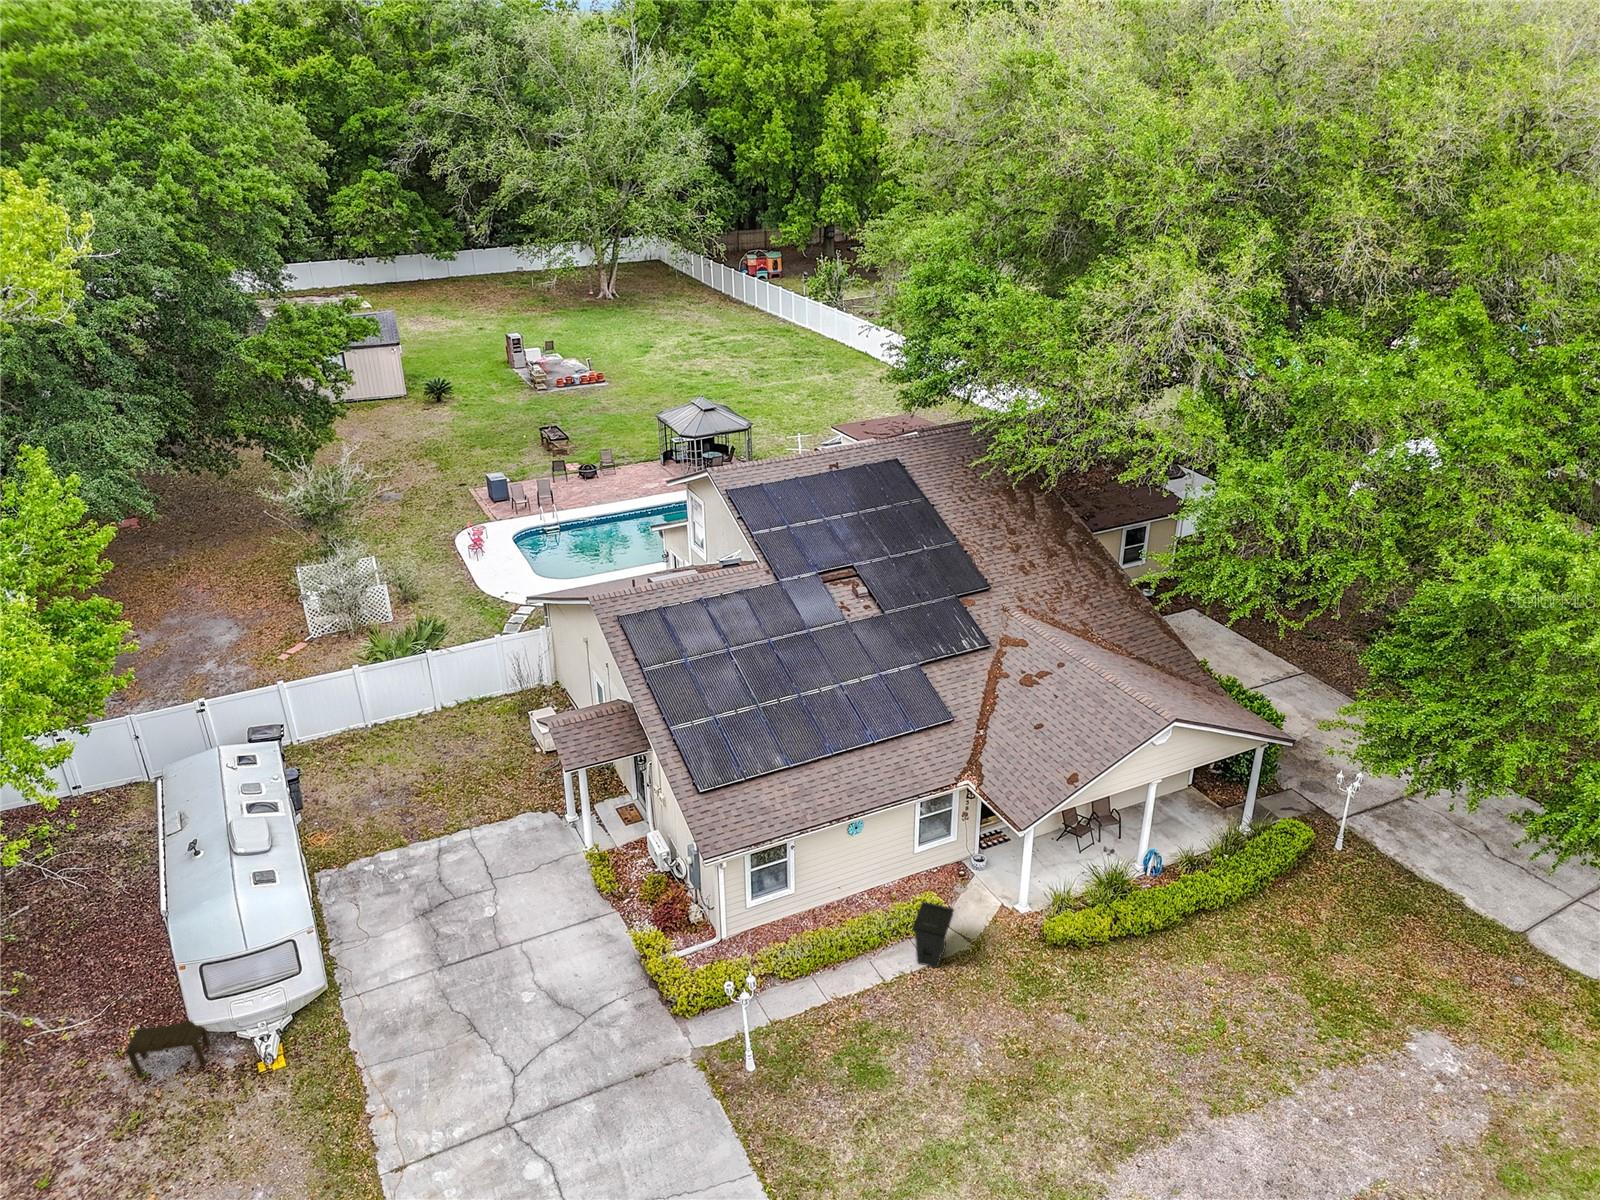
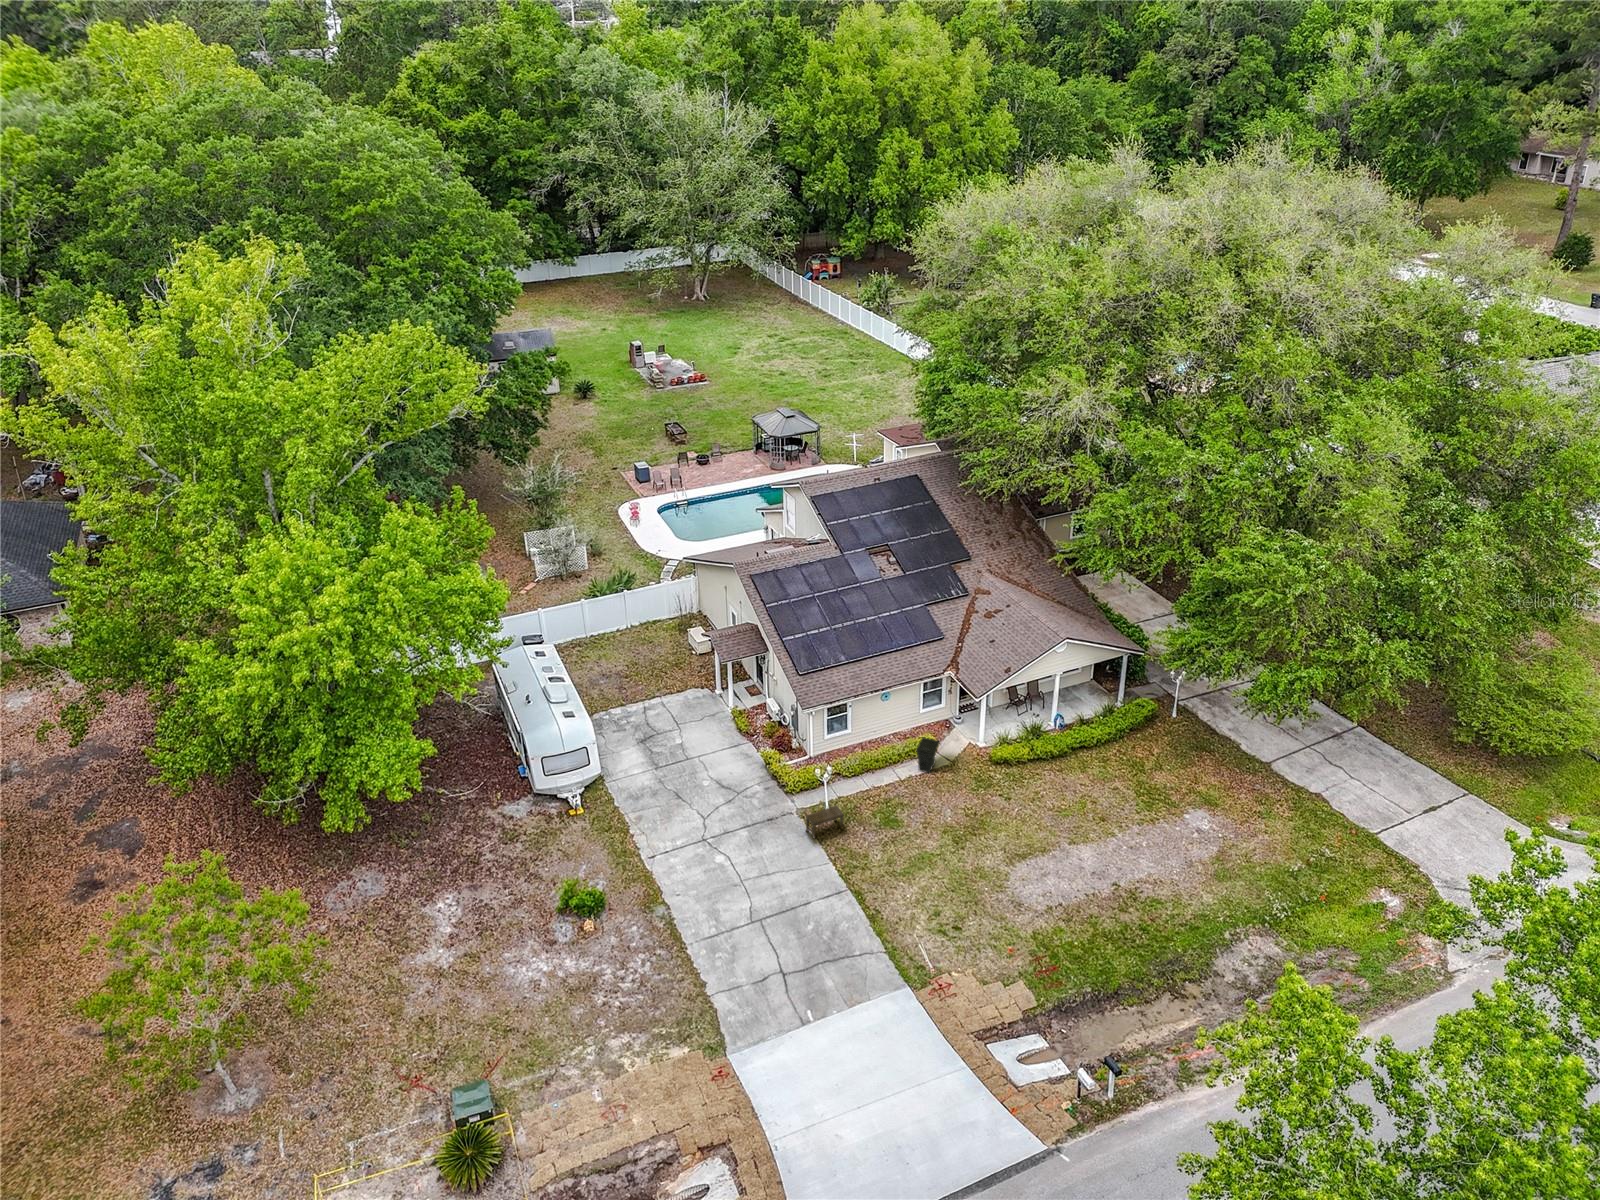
bench: present [126,1021,210,1077] -> present [806,805,844,839]

